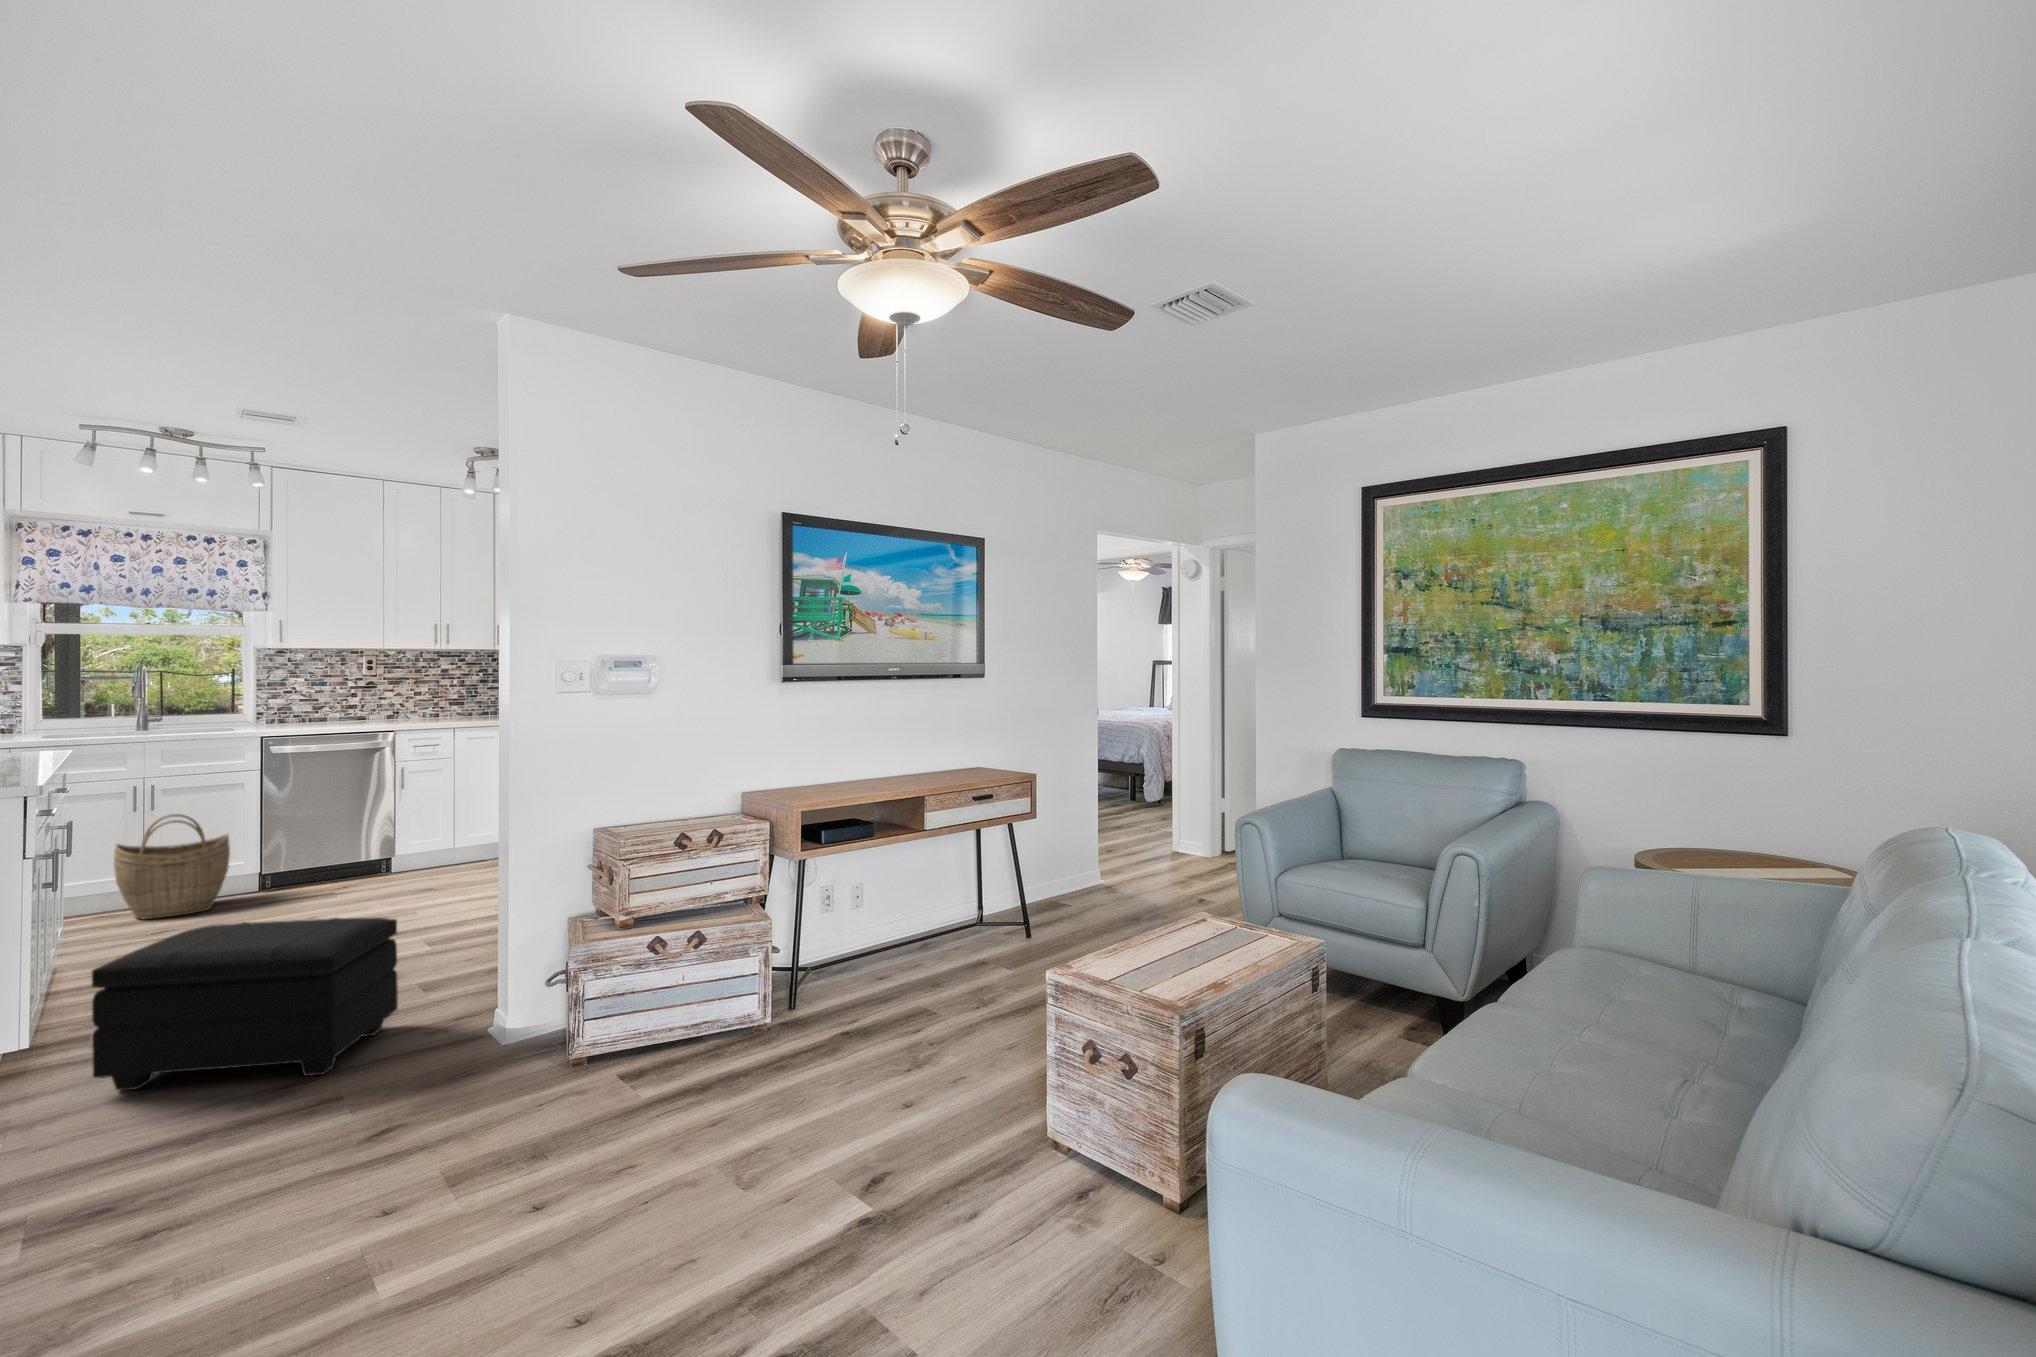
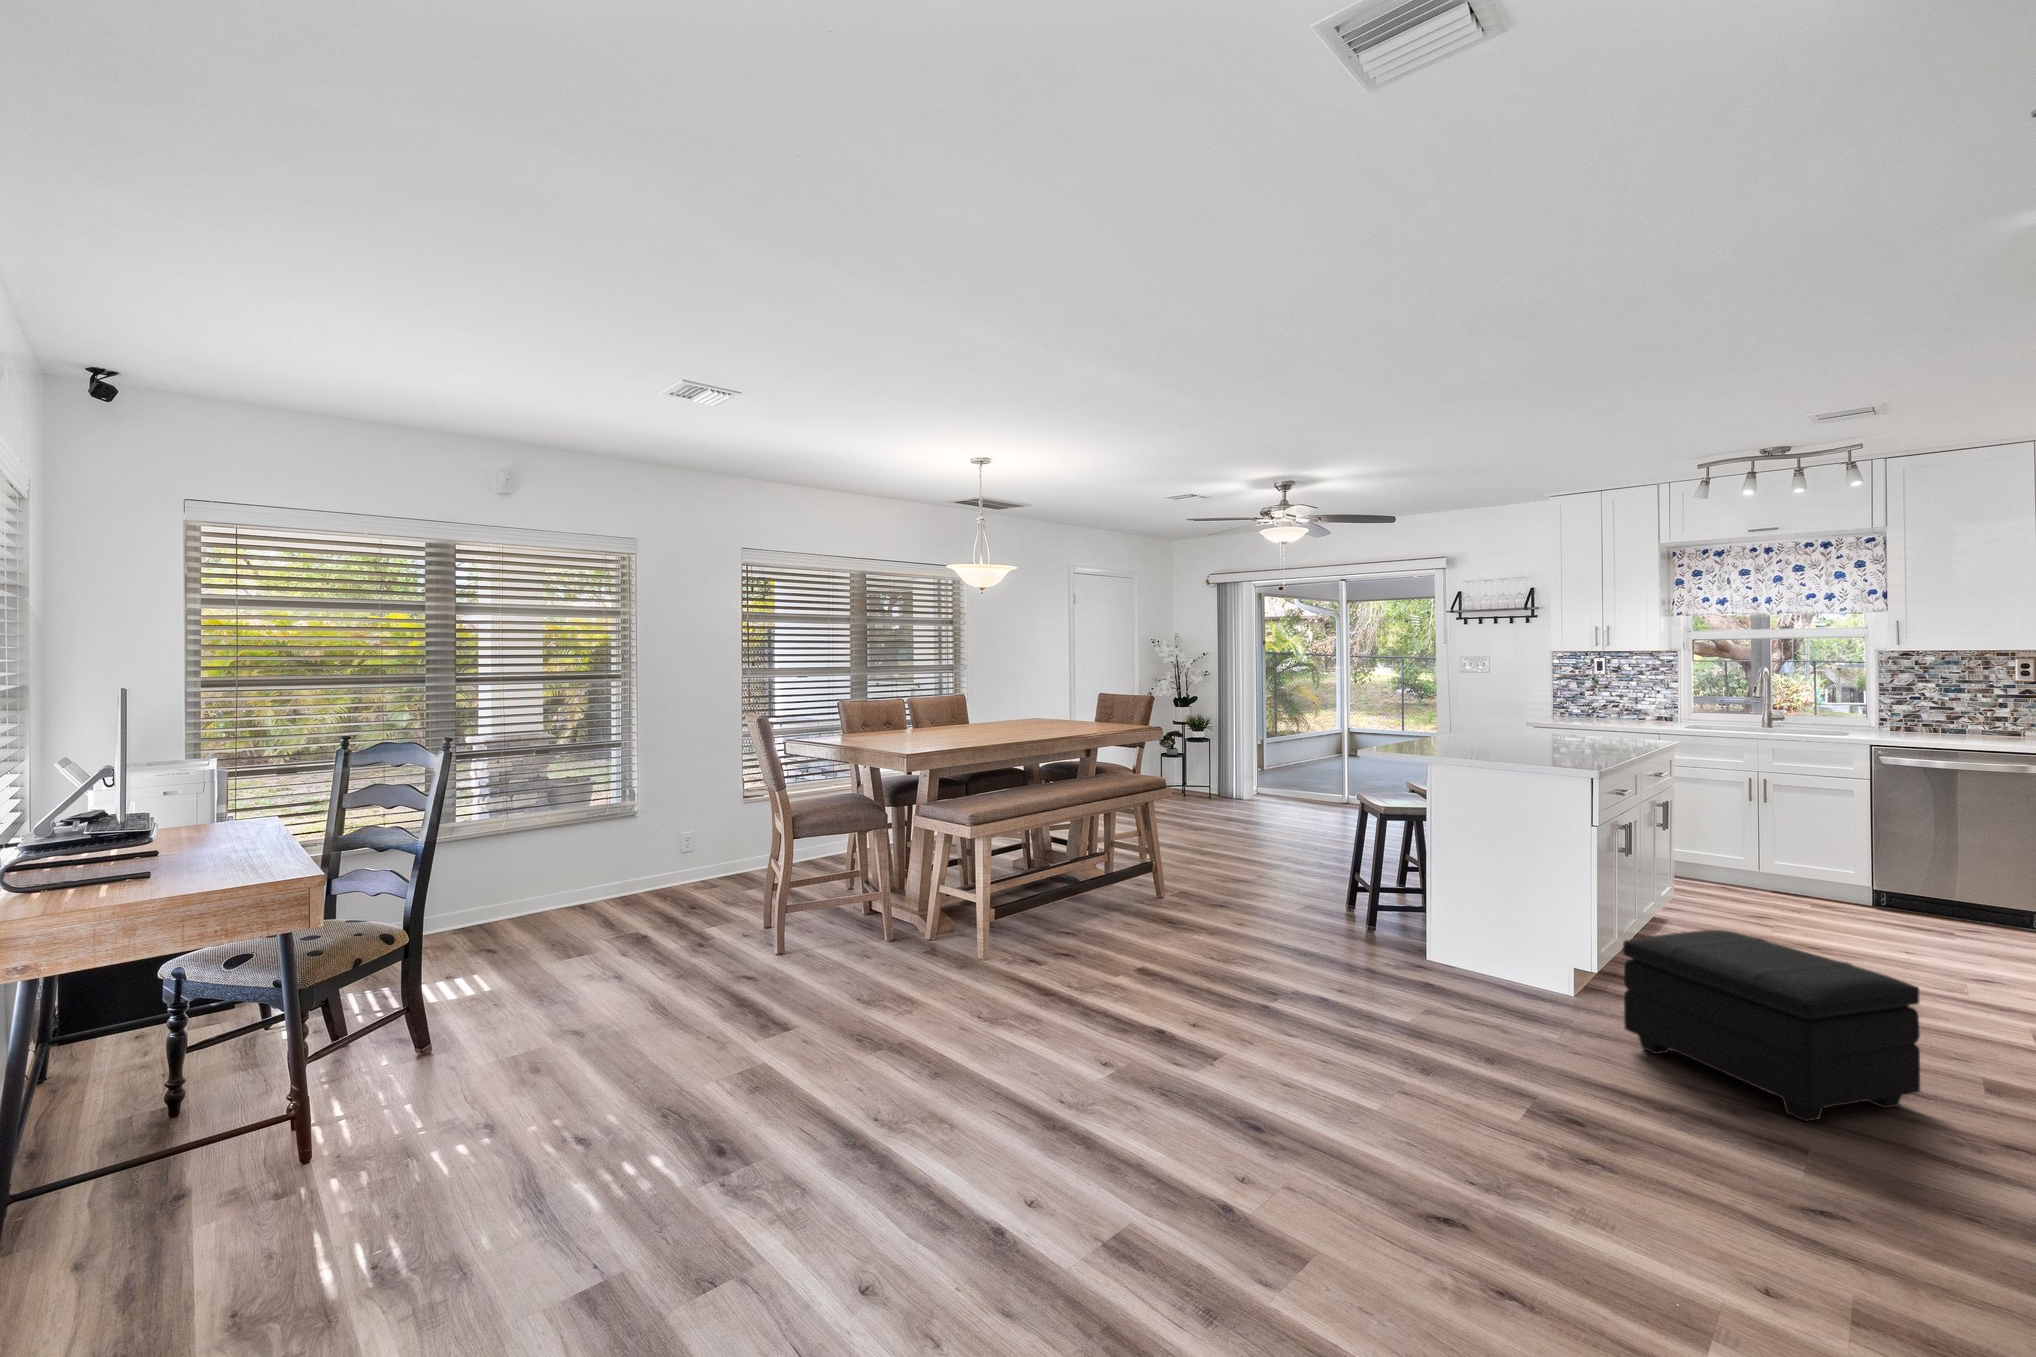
woven basket: present [114,814,230,919] -> none [1729,814,1834,914]

